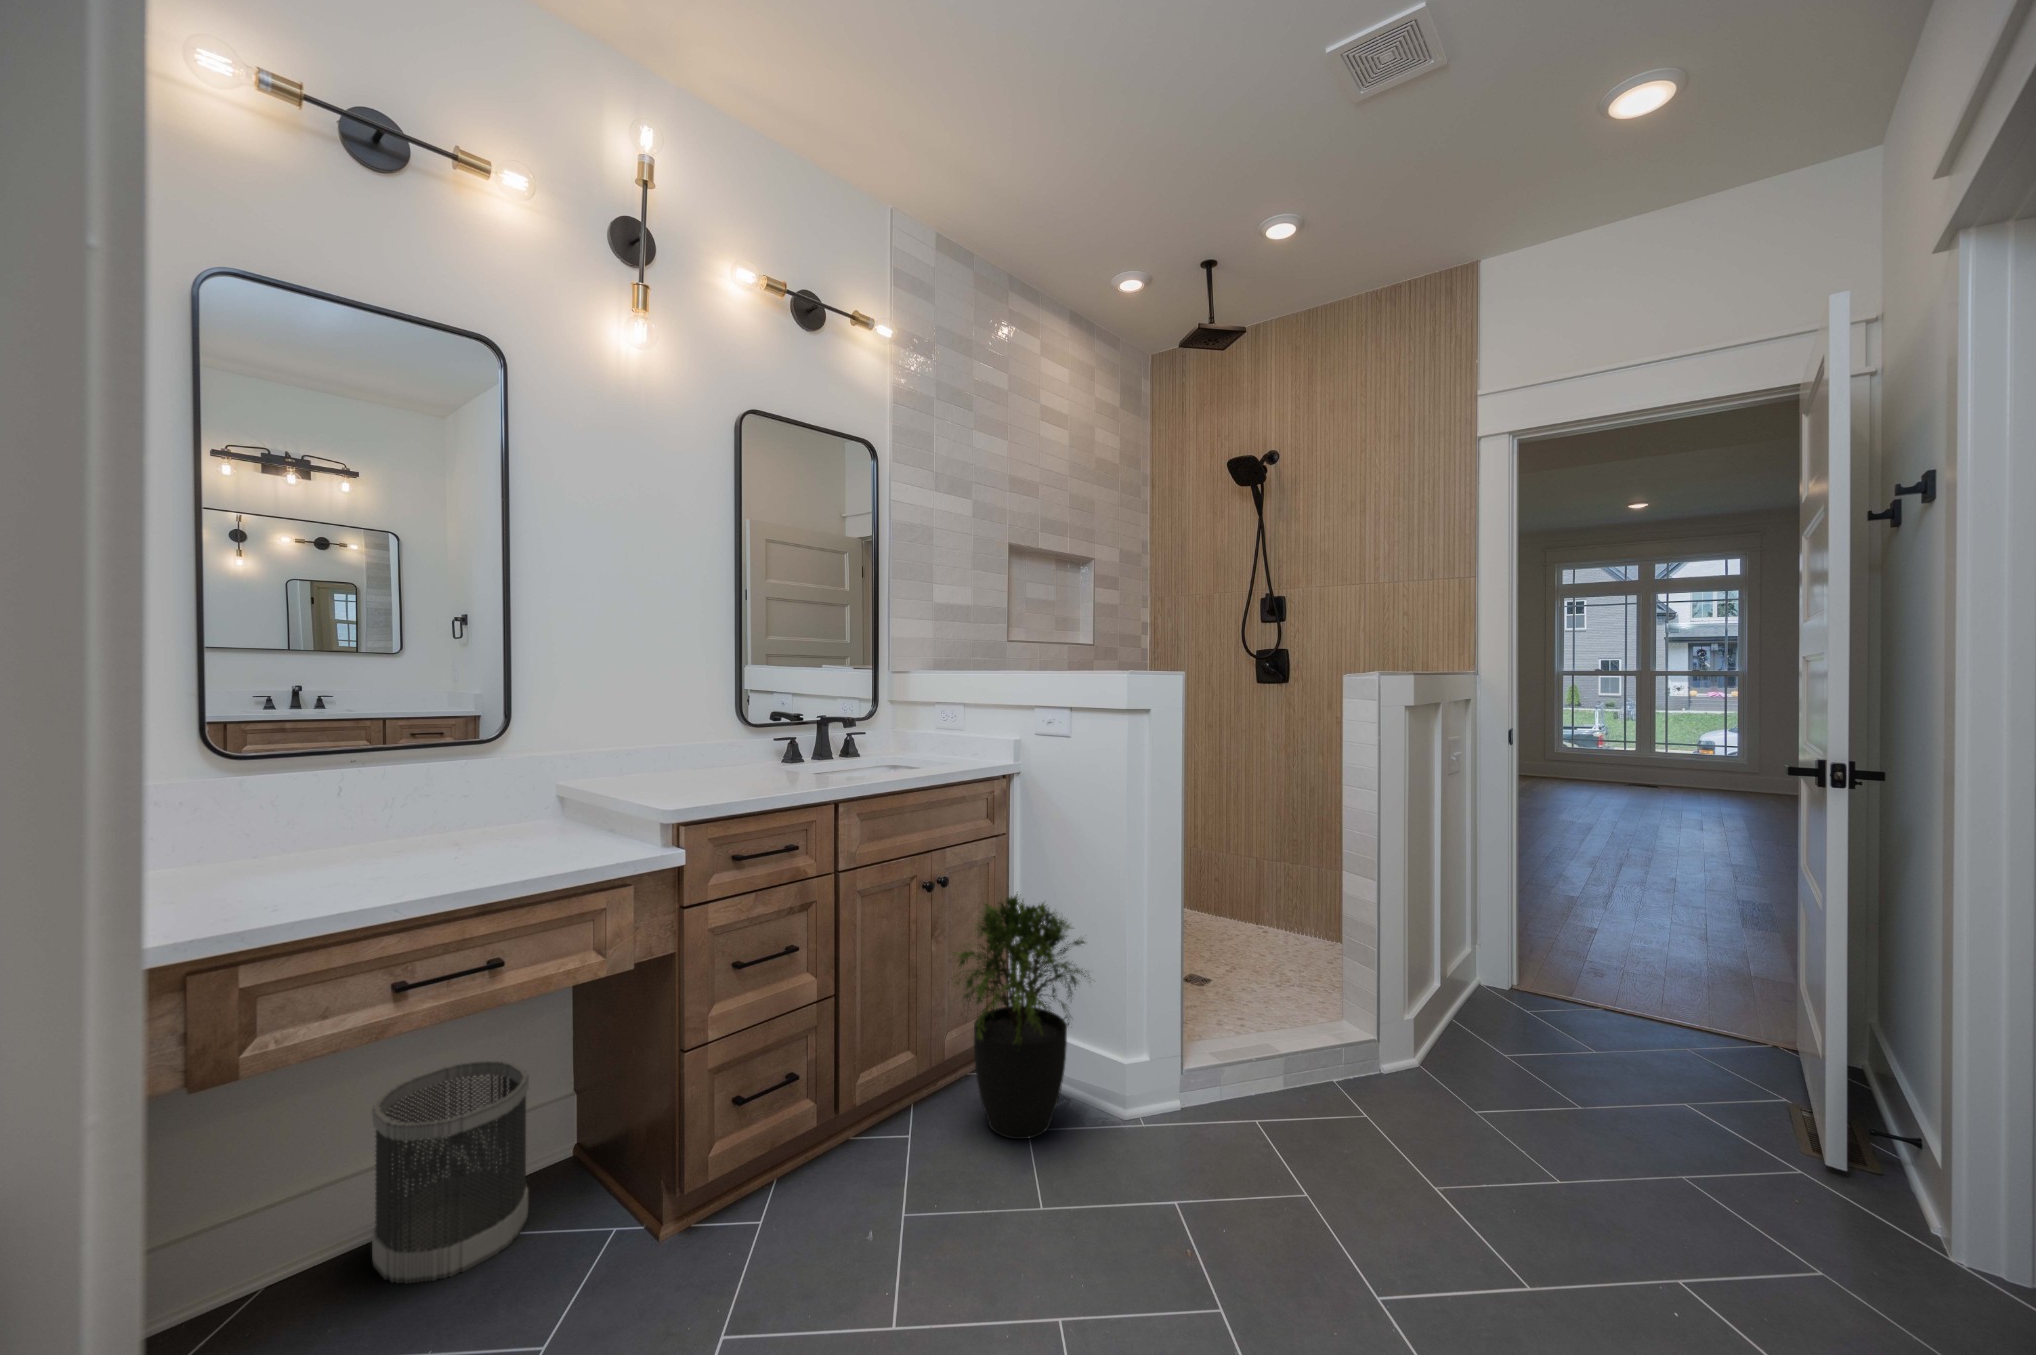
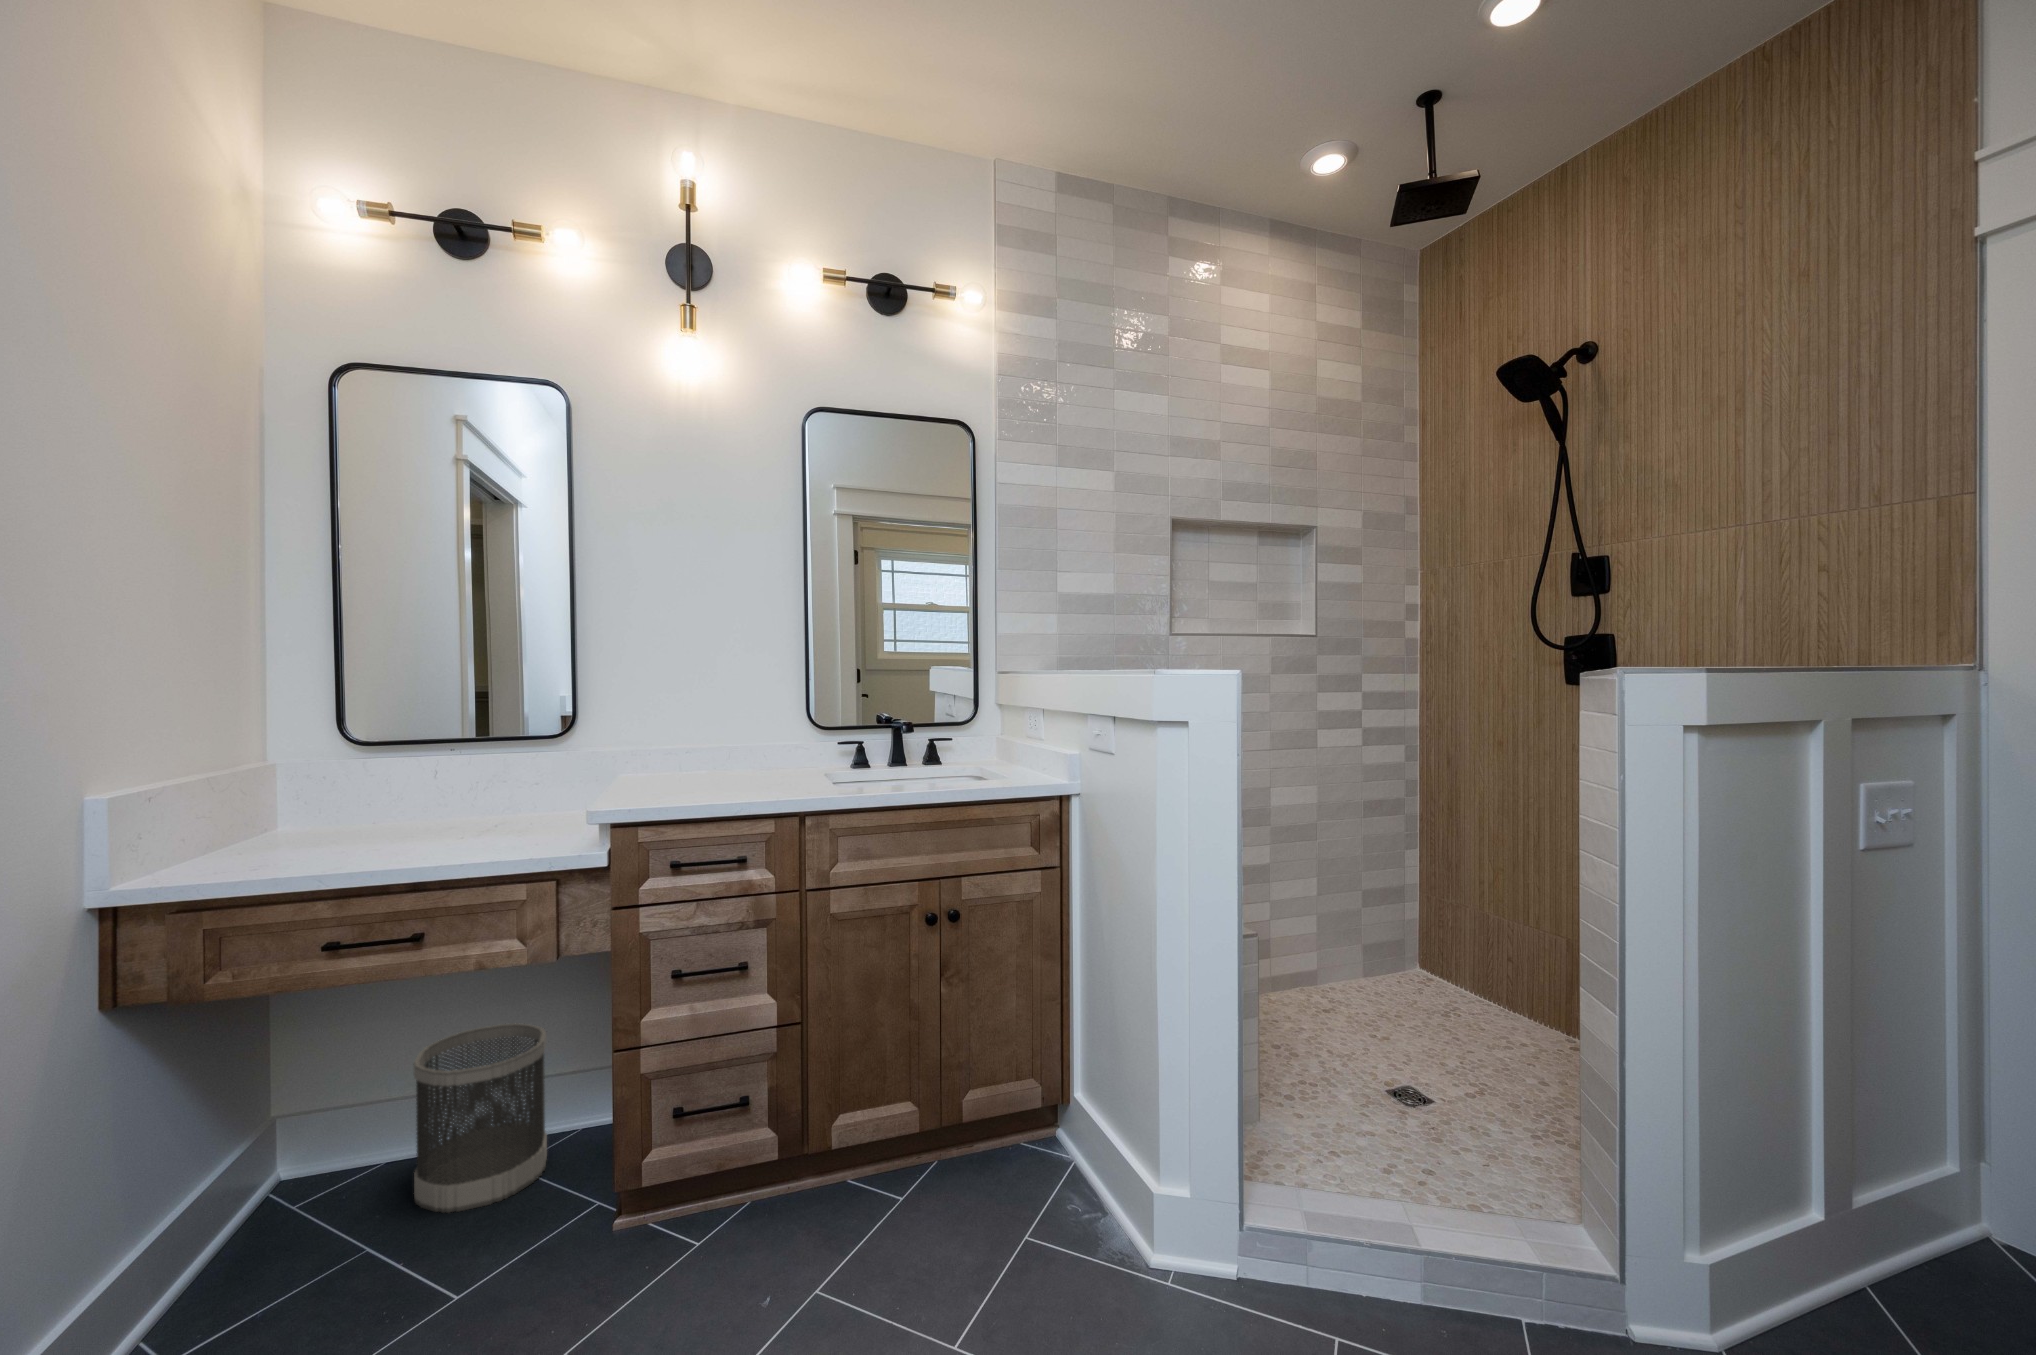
potted plant: present [954,894,1086,1139] -> none [928,937,1120,1254]

